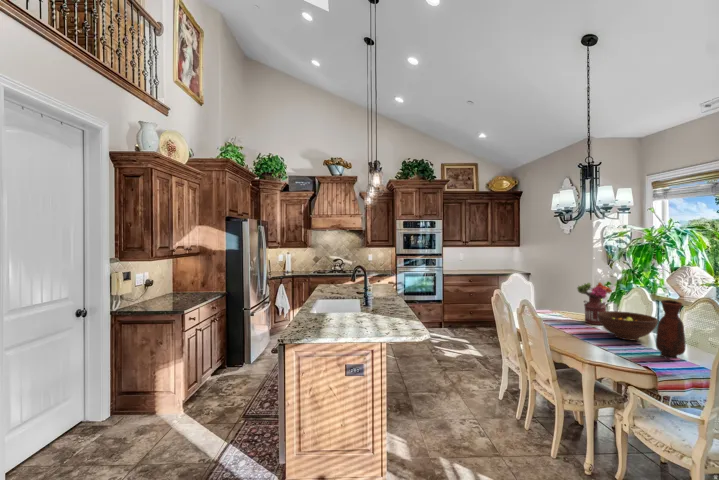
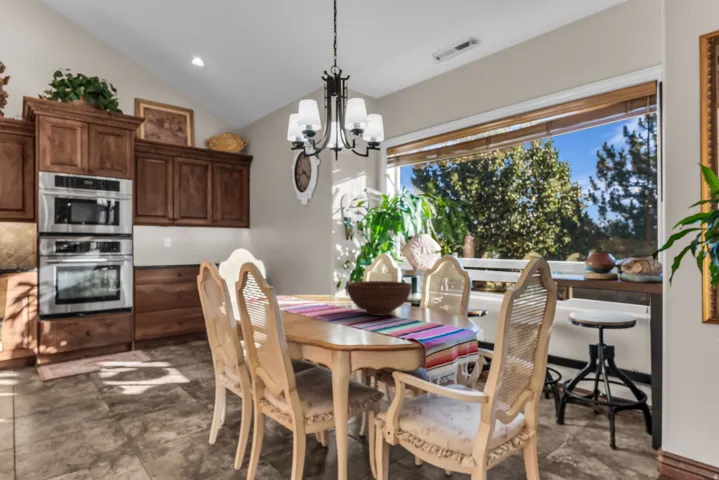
flower arrangement: present [577,283,612,325] -> none [319,247,360,305]
vase: present [656,300,686,359] -> none [415,251,447,329]

